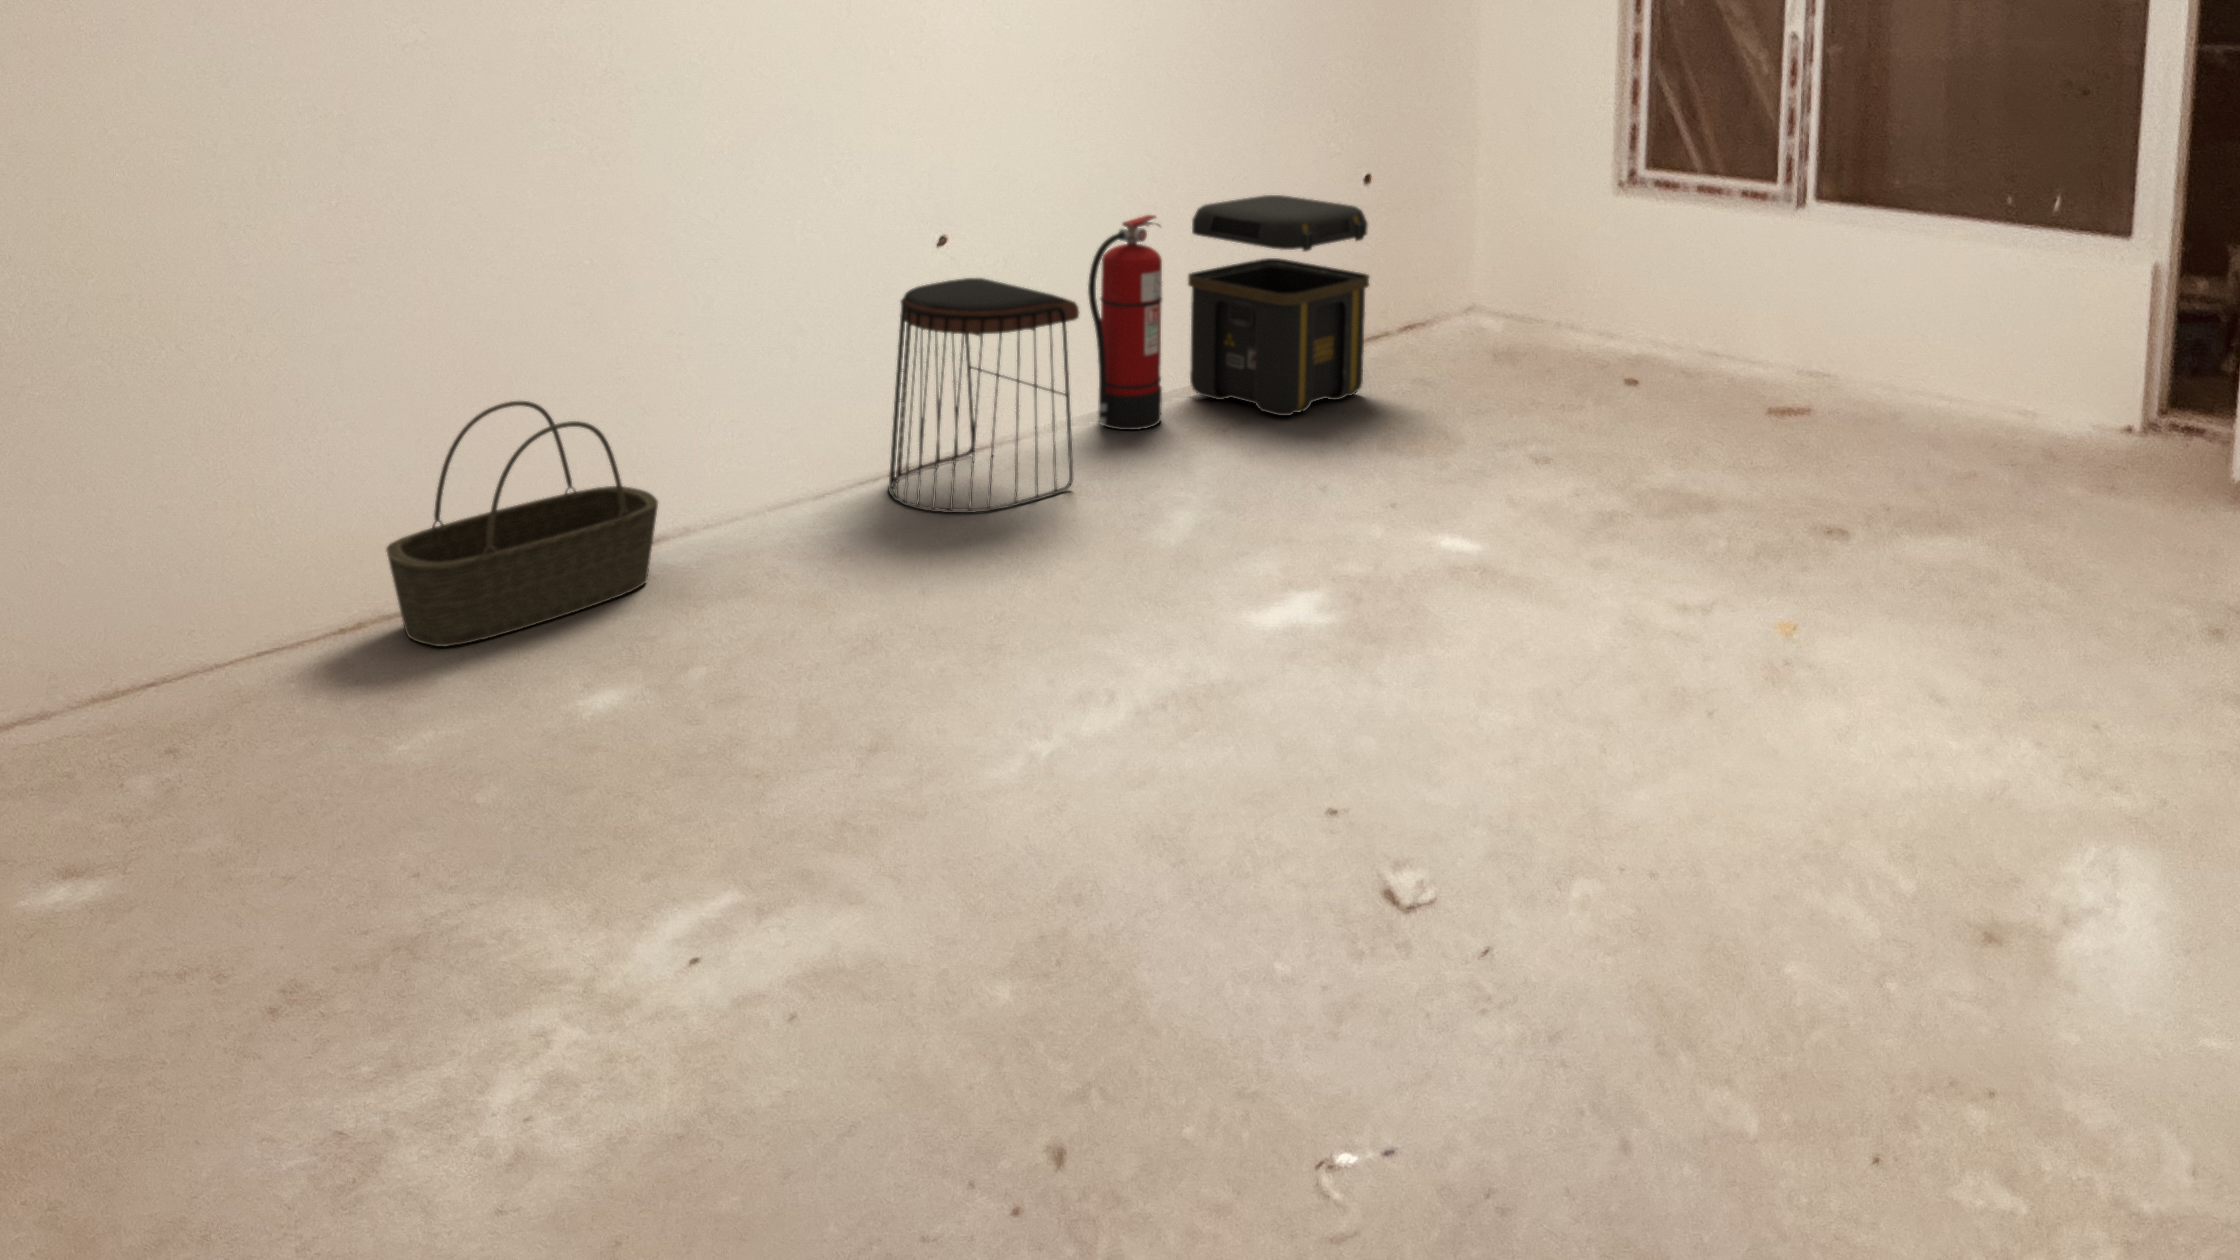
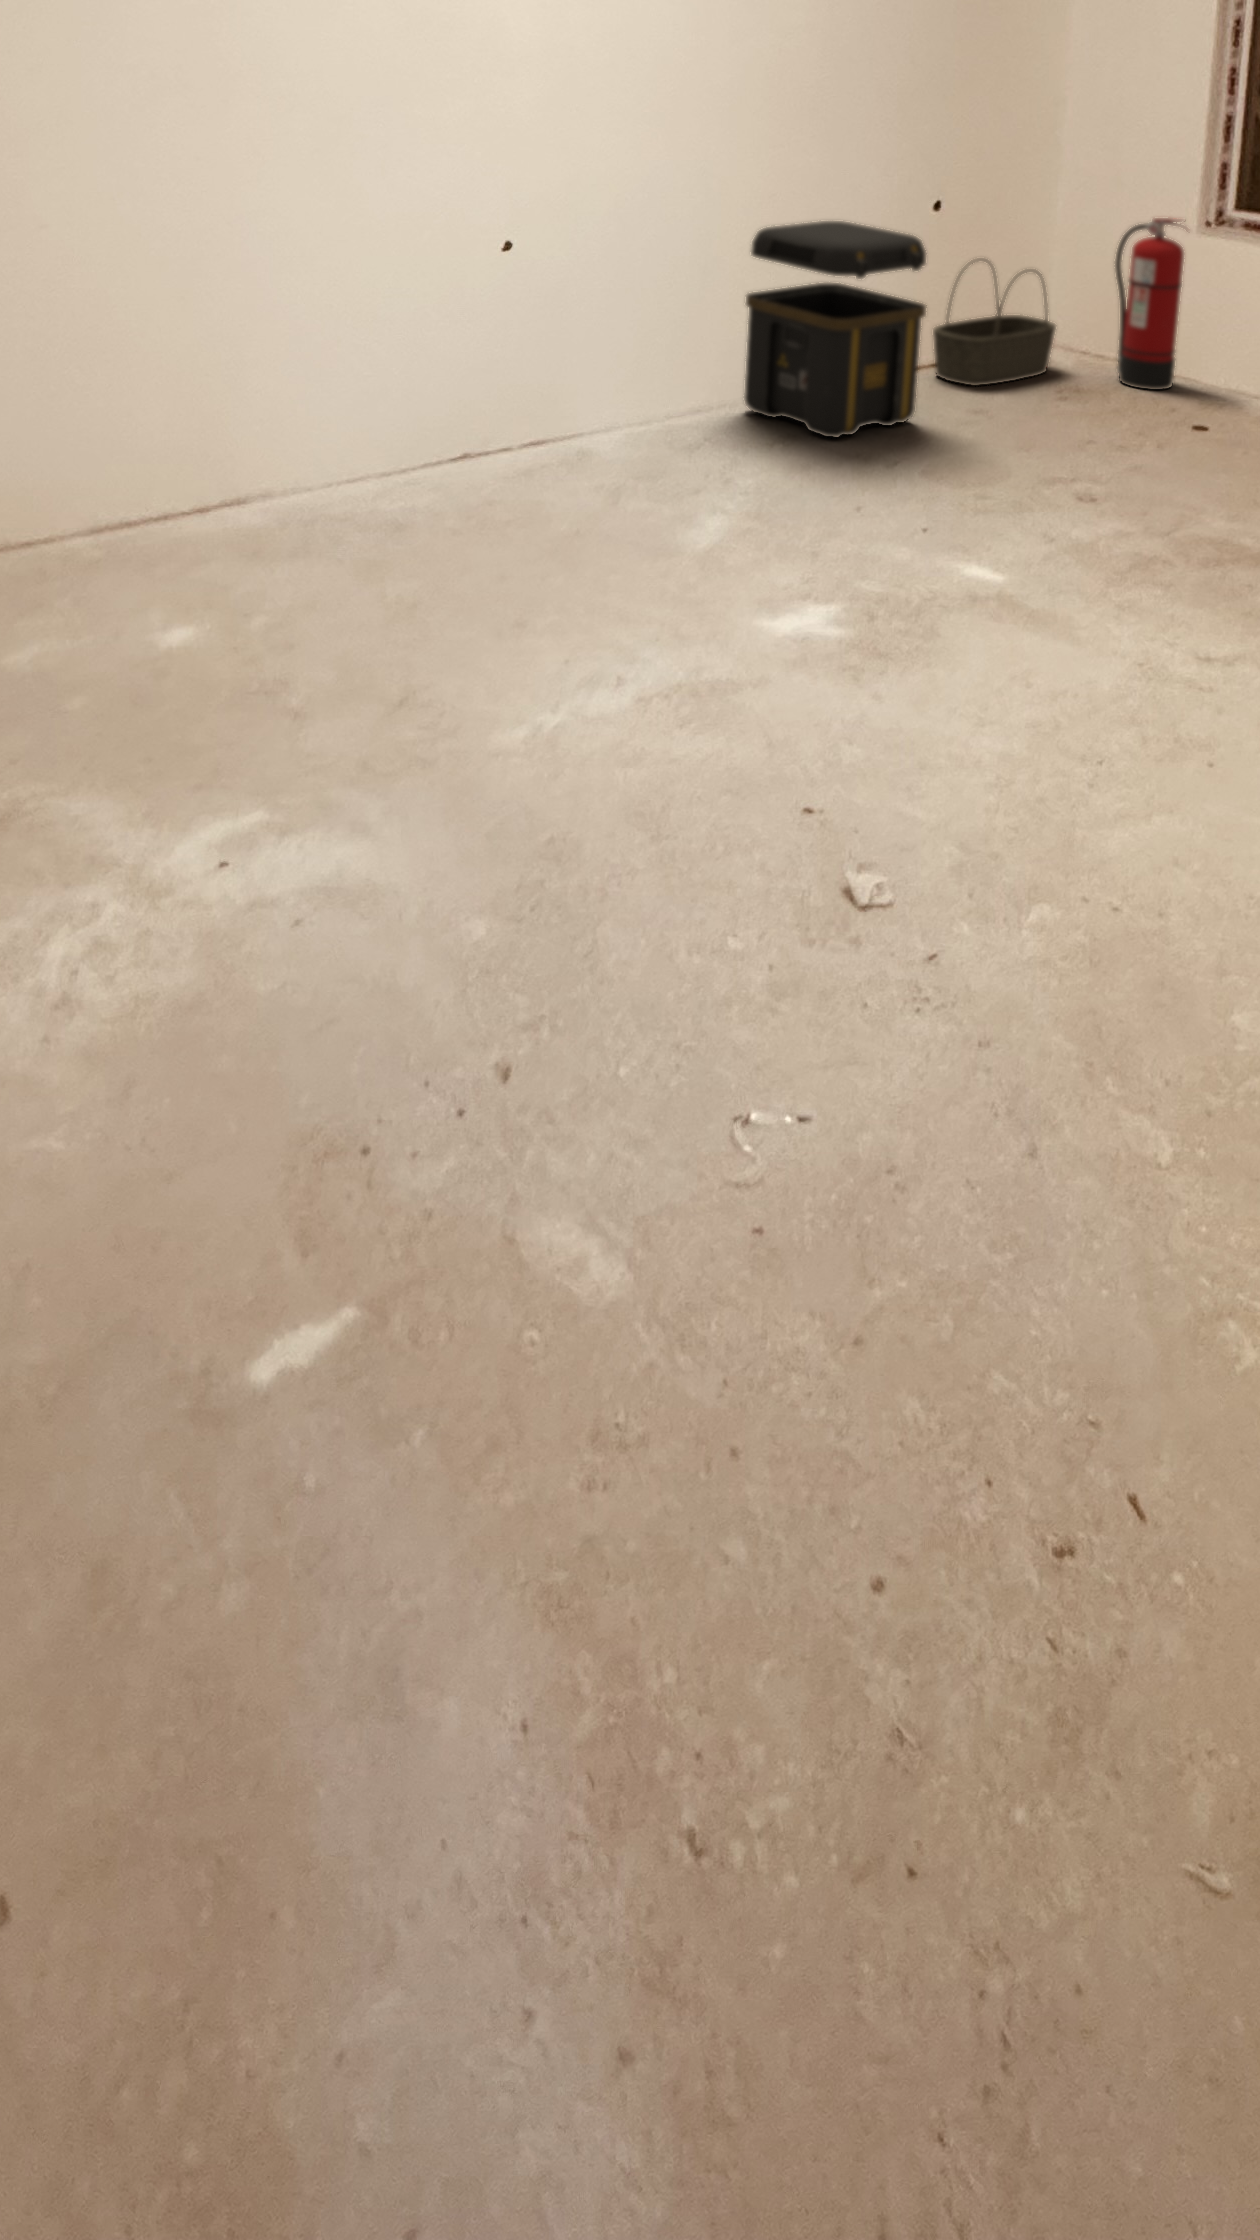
fire extinguisher: present [1088,215,1162,430] -> present [1115,218,1184,390]
stool: present [888,278,1079,513] -> none [452,287,631,504]
basket: present [386,401,658,647] -> present [933,259,1056,386]

